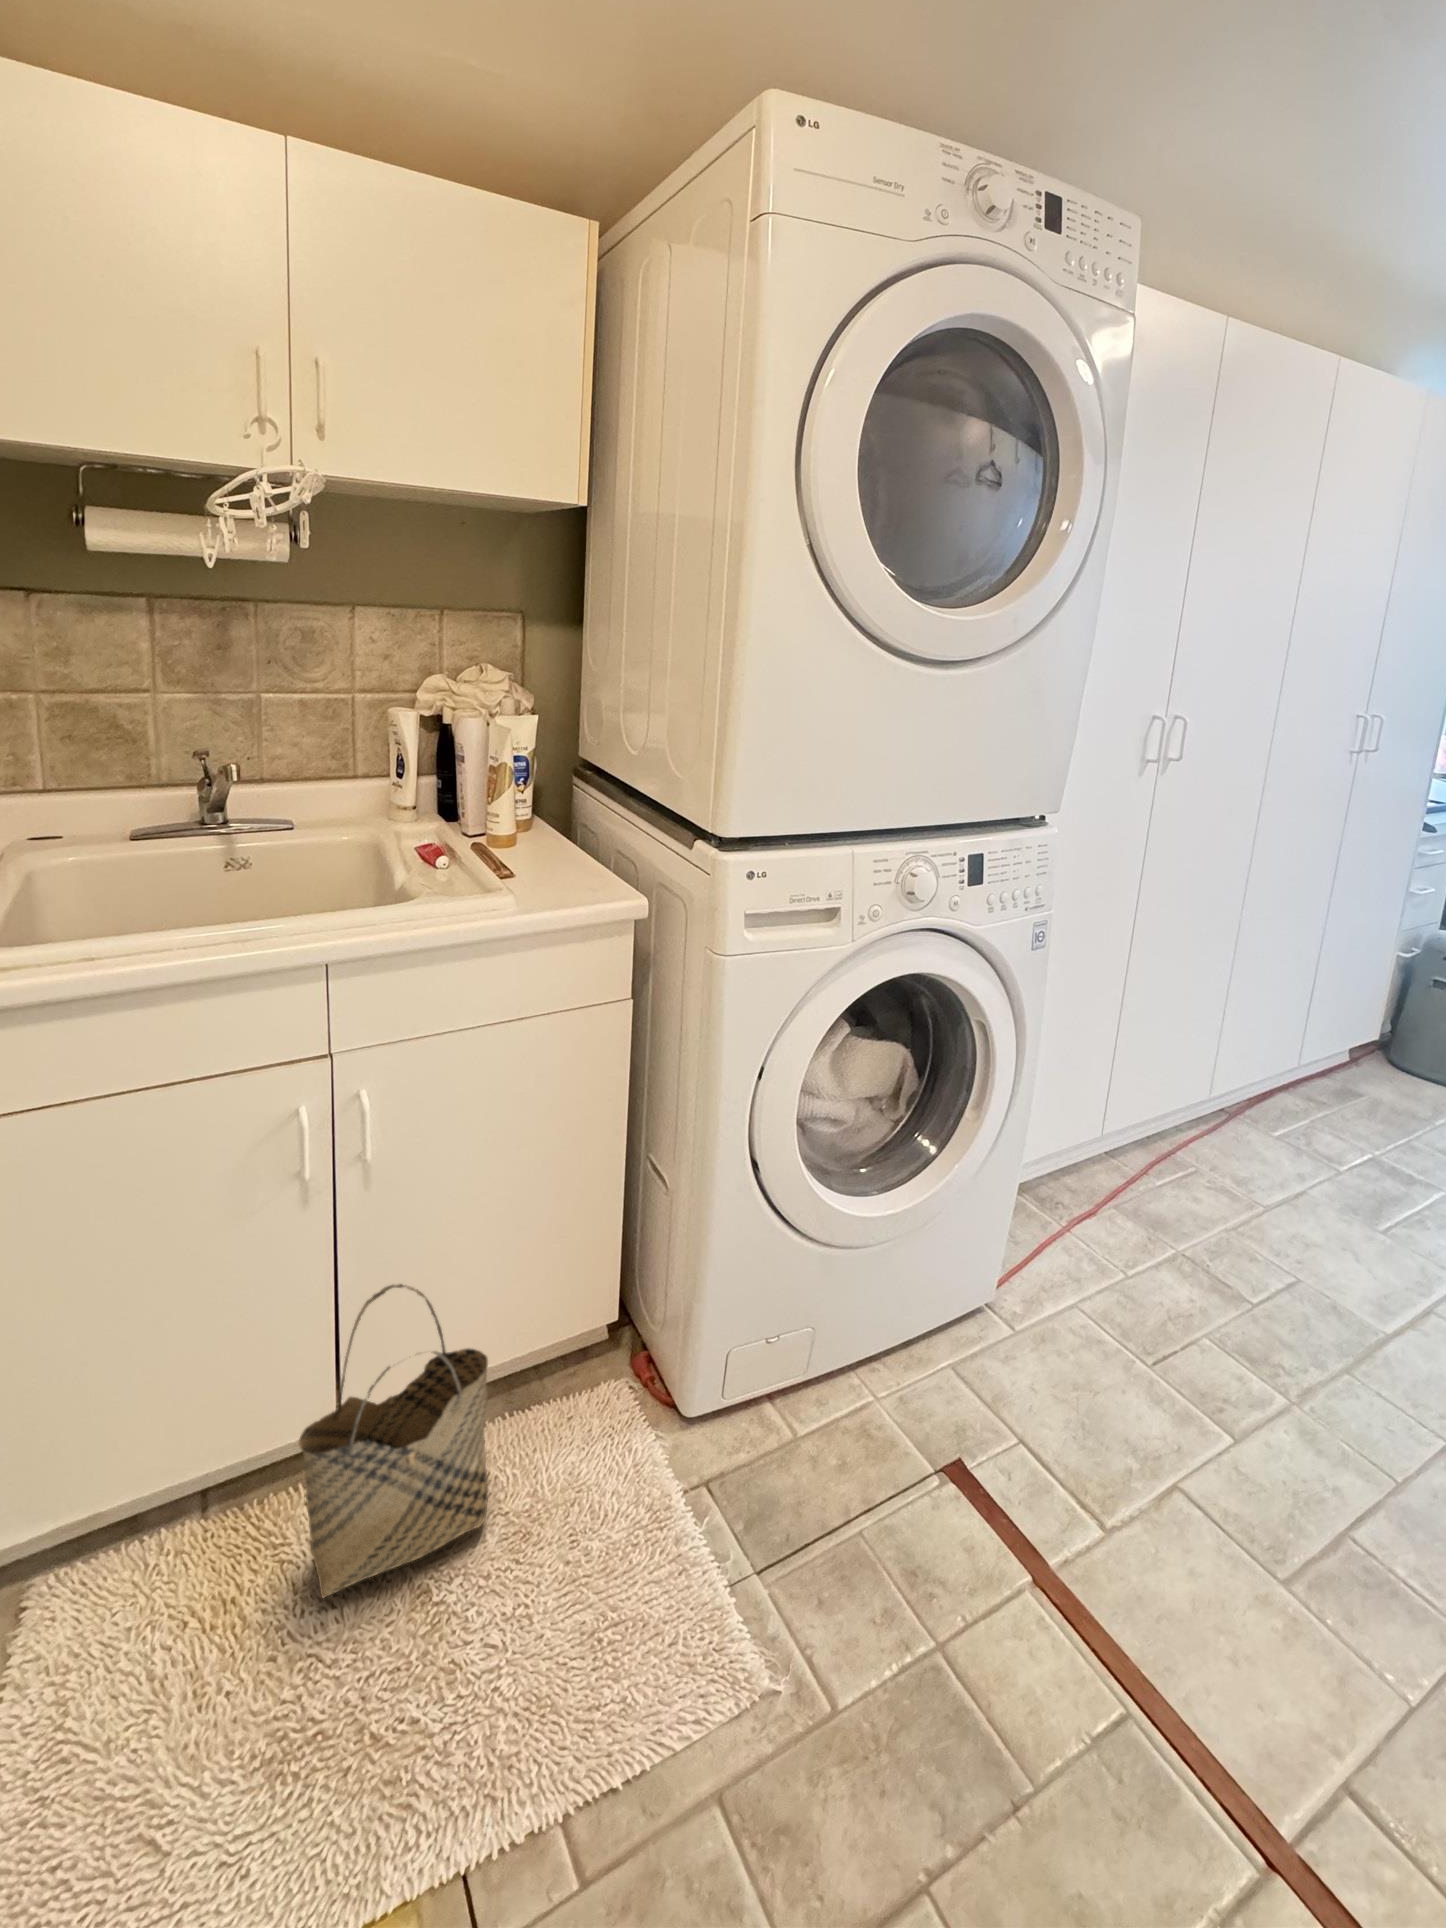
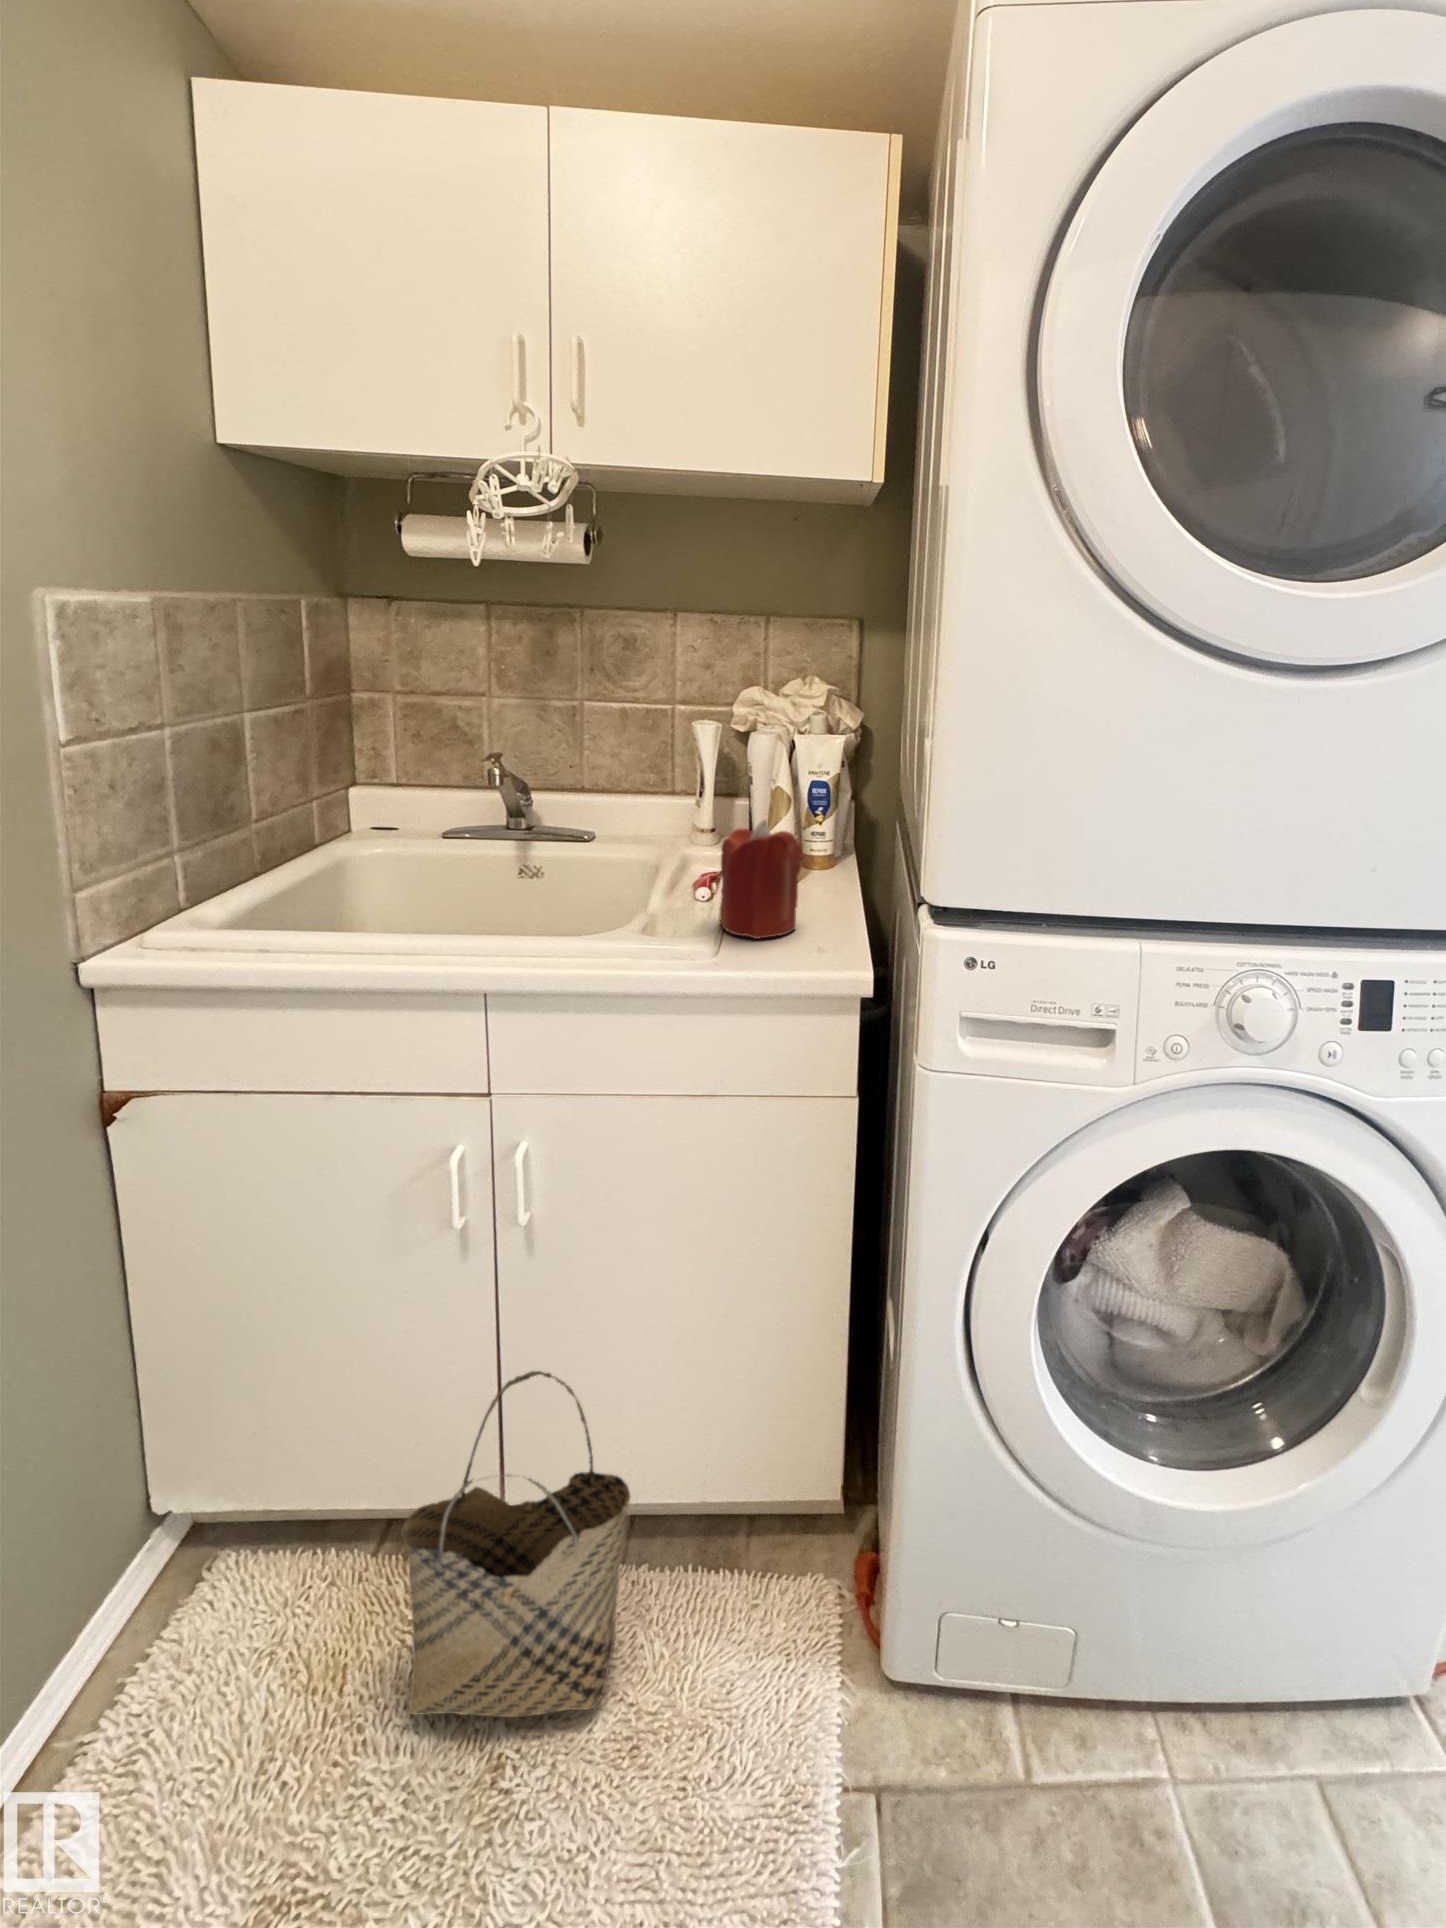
candle: none [499,790,567,889] -> present [719,820,802,939]

